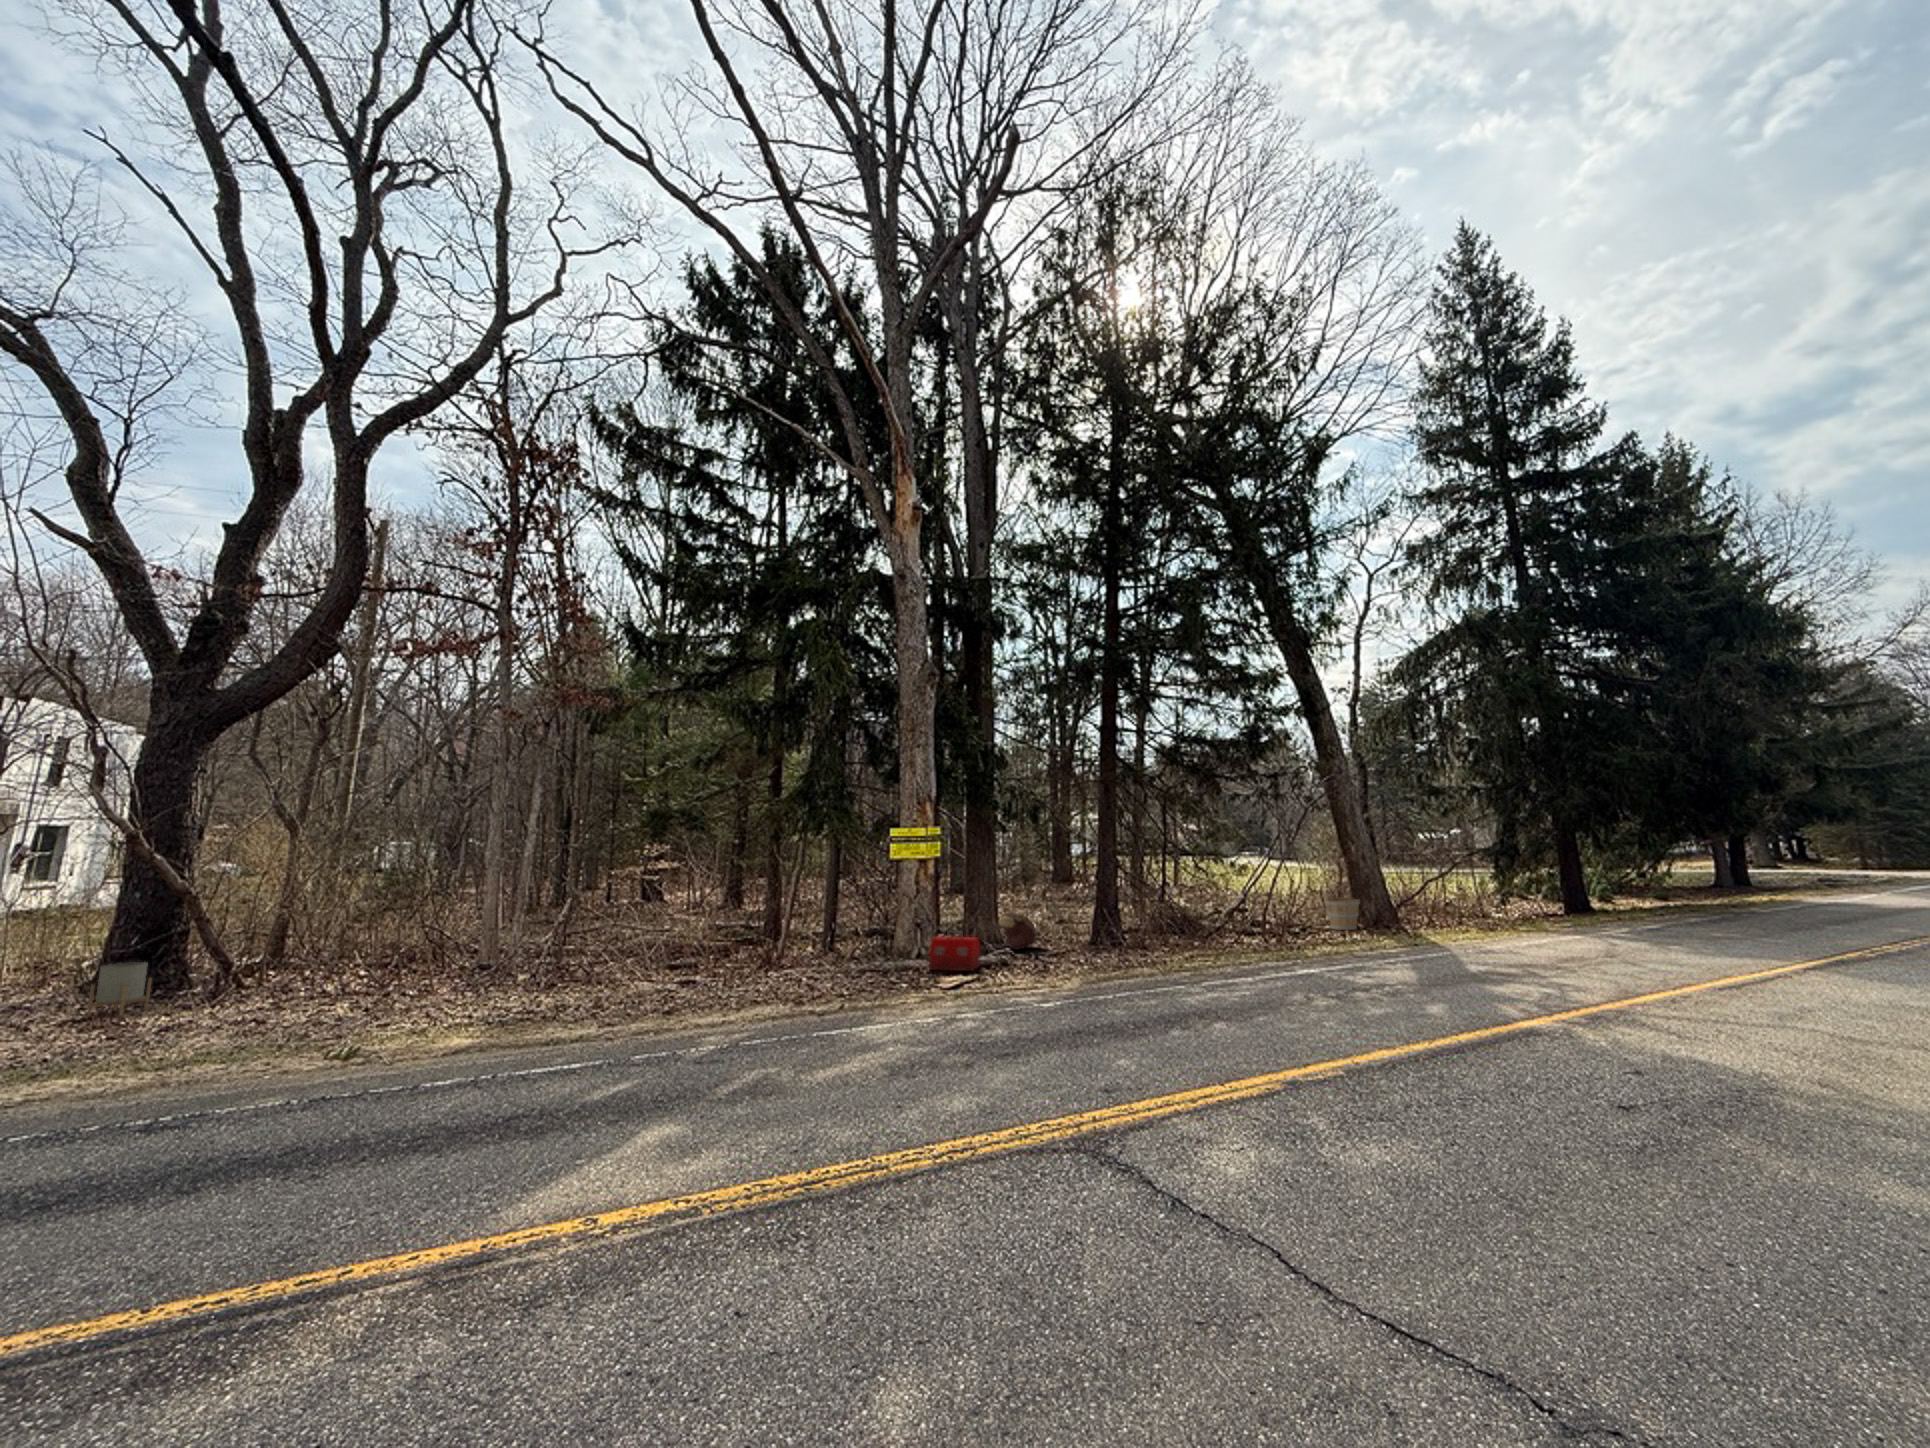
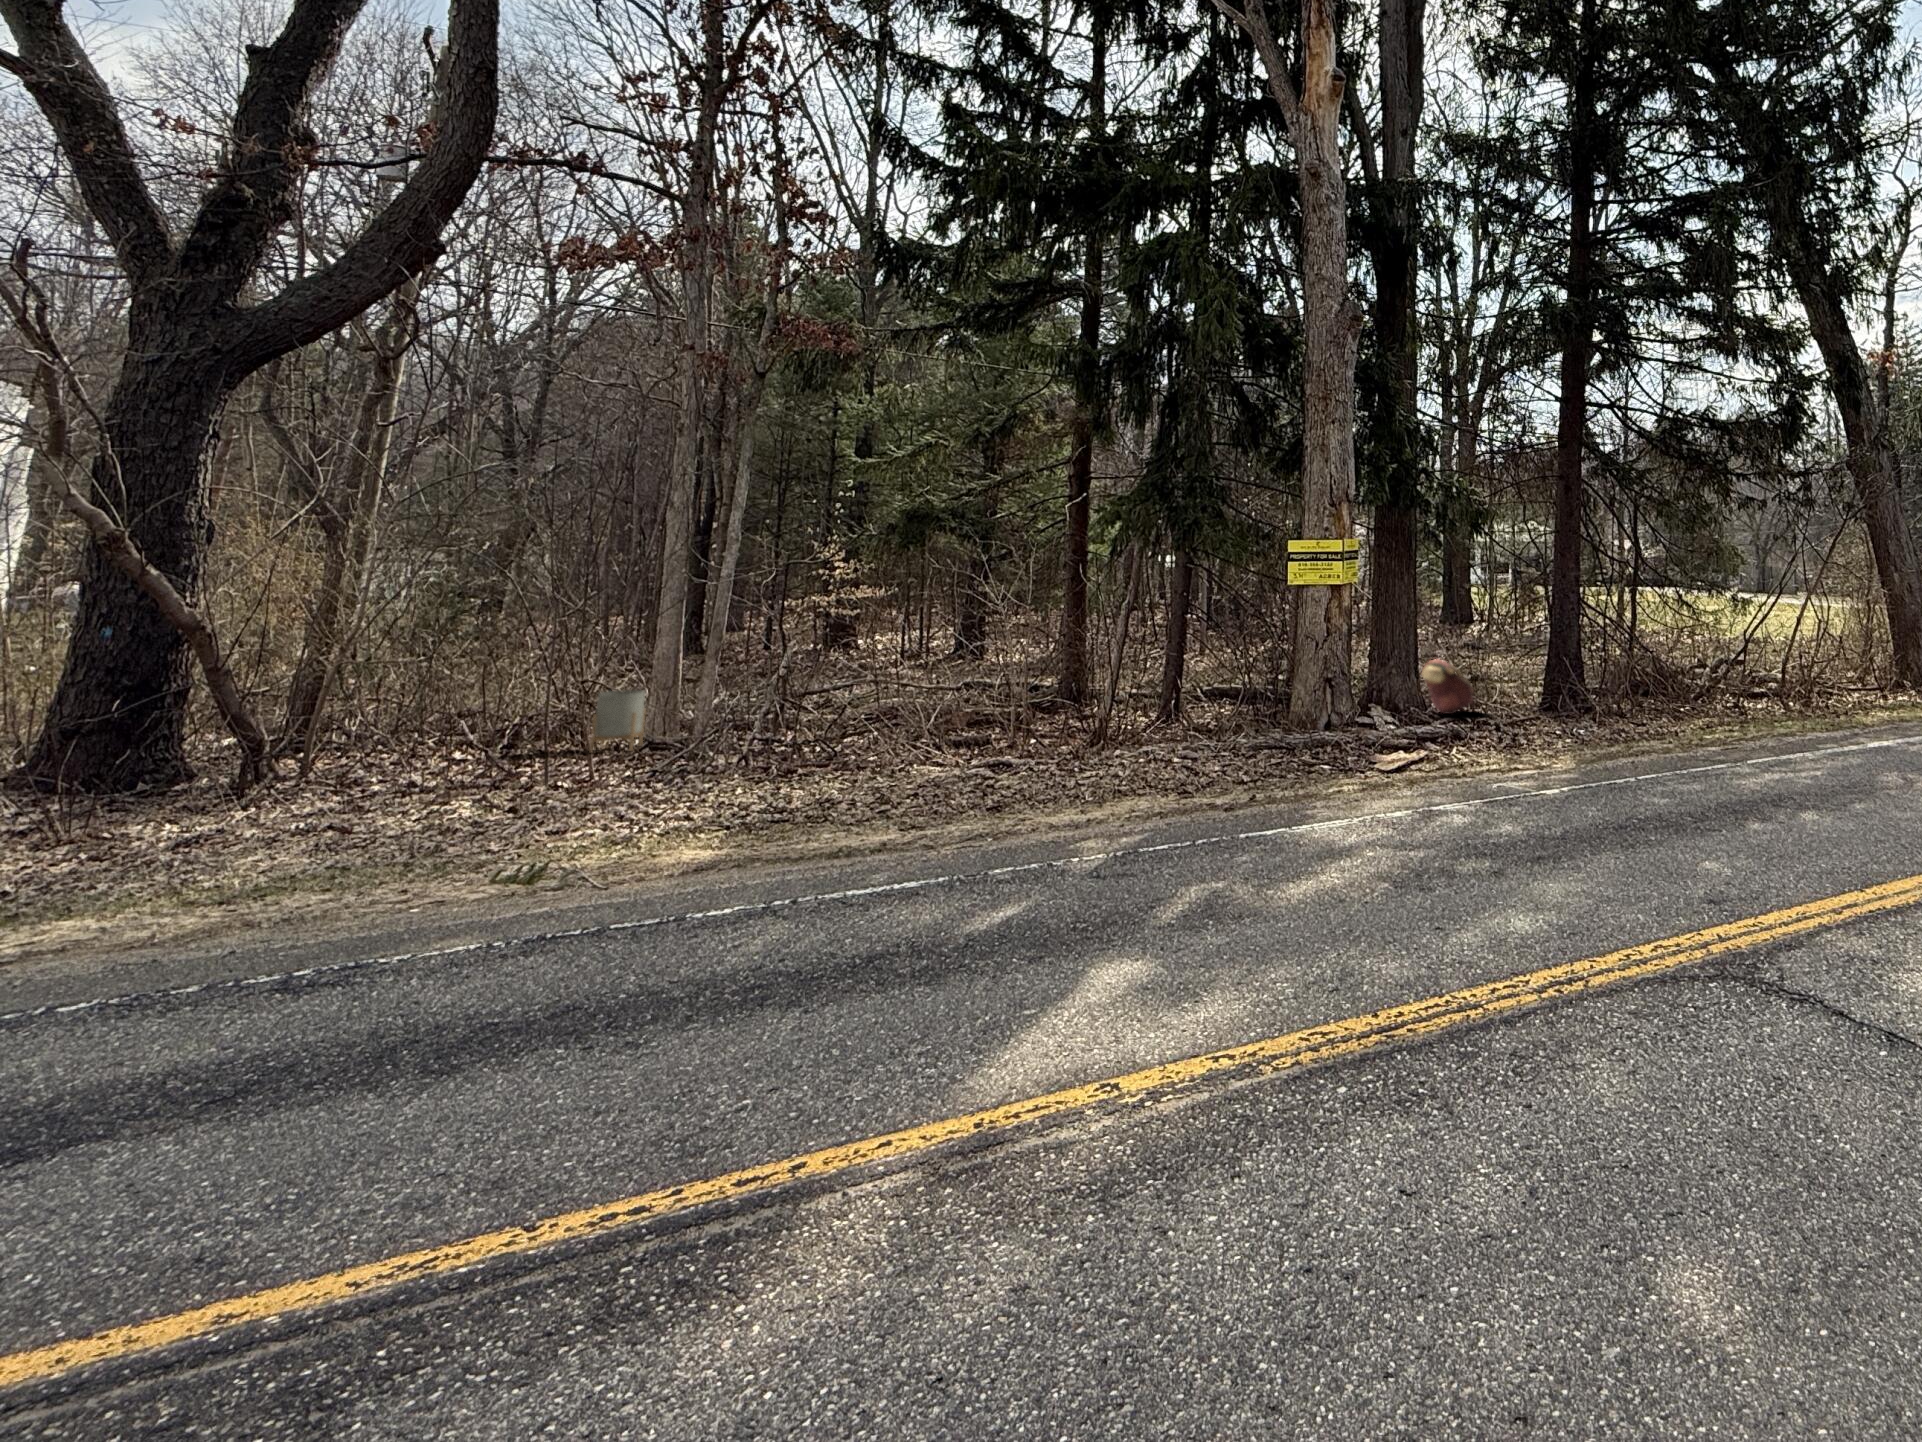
wooden bucket: present [1324,897,1360,930] -> none [1856,642,1905,688]
toolbox: present [929,931,980,971] -> none [1340,685,1411,742]
planter: present [87,962,152,1017] -> present [589,690,646,752]

